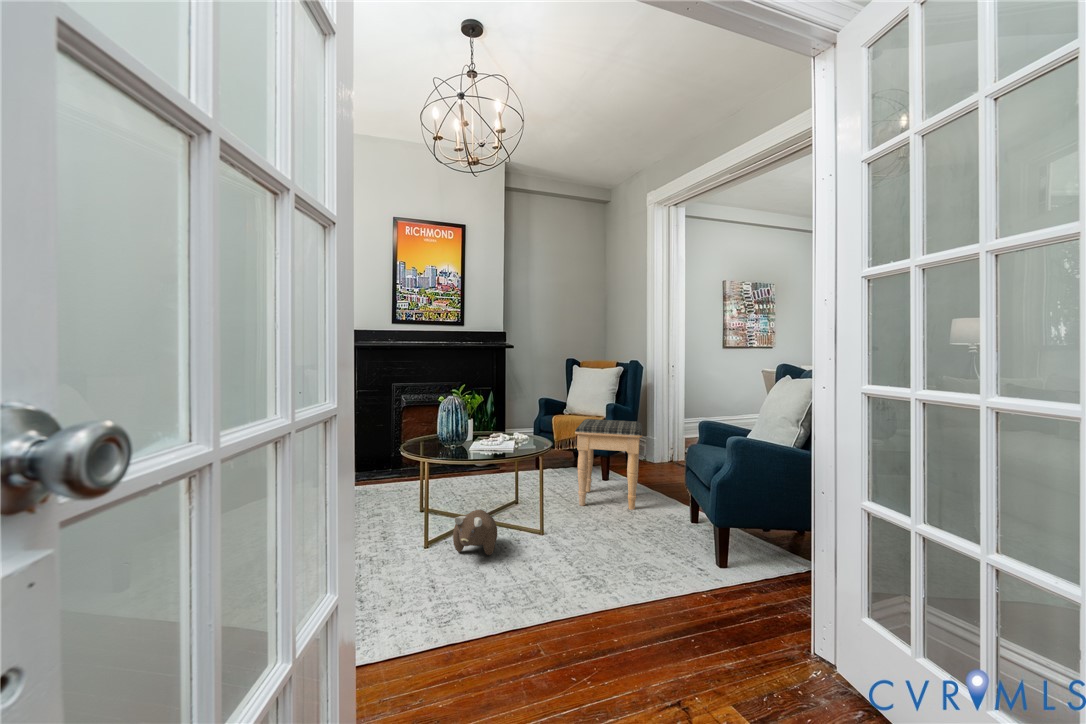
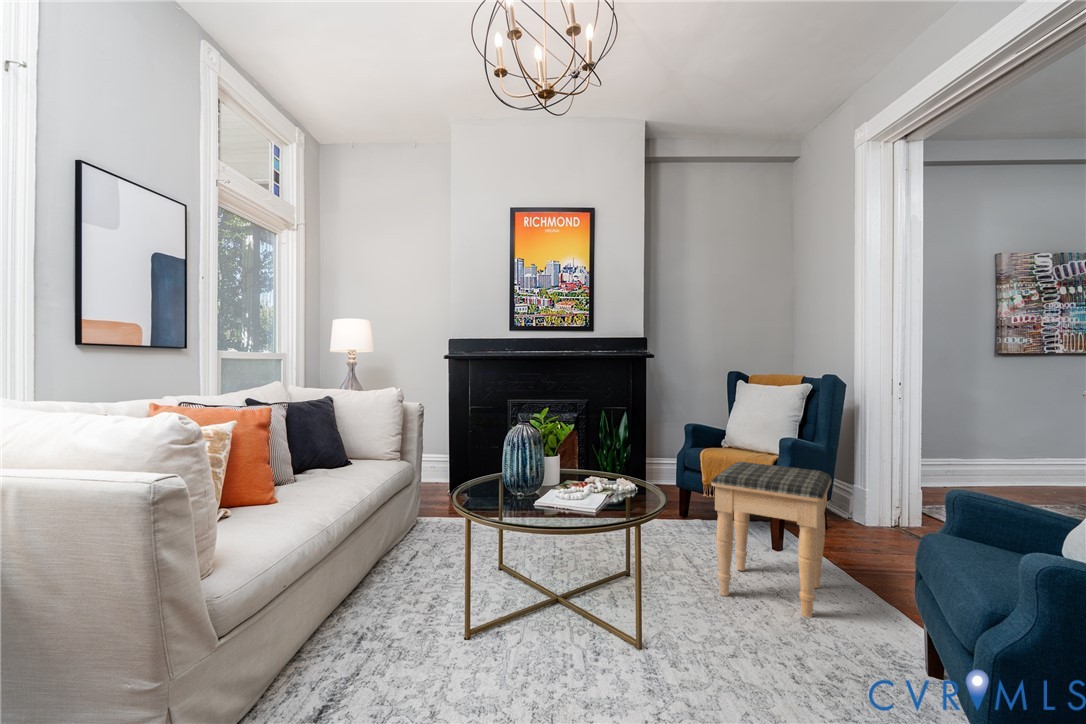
plush toy: present [453,510,497,555] -> none [488,595,564,671]

